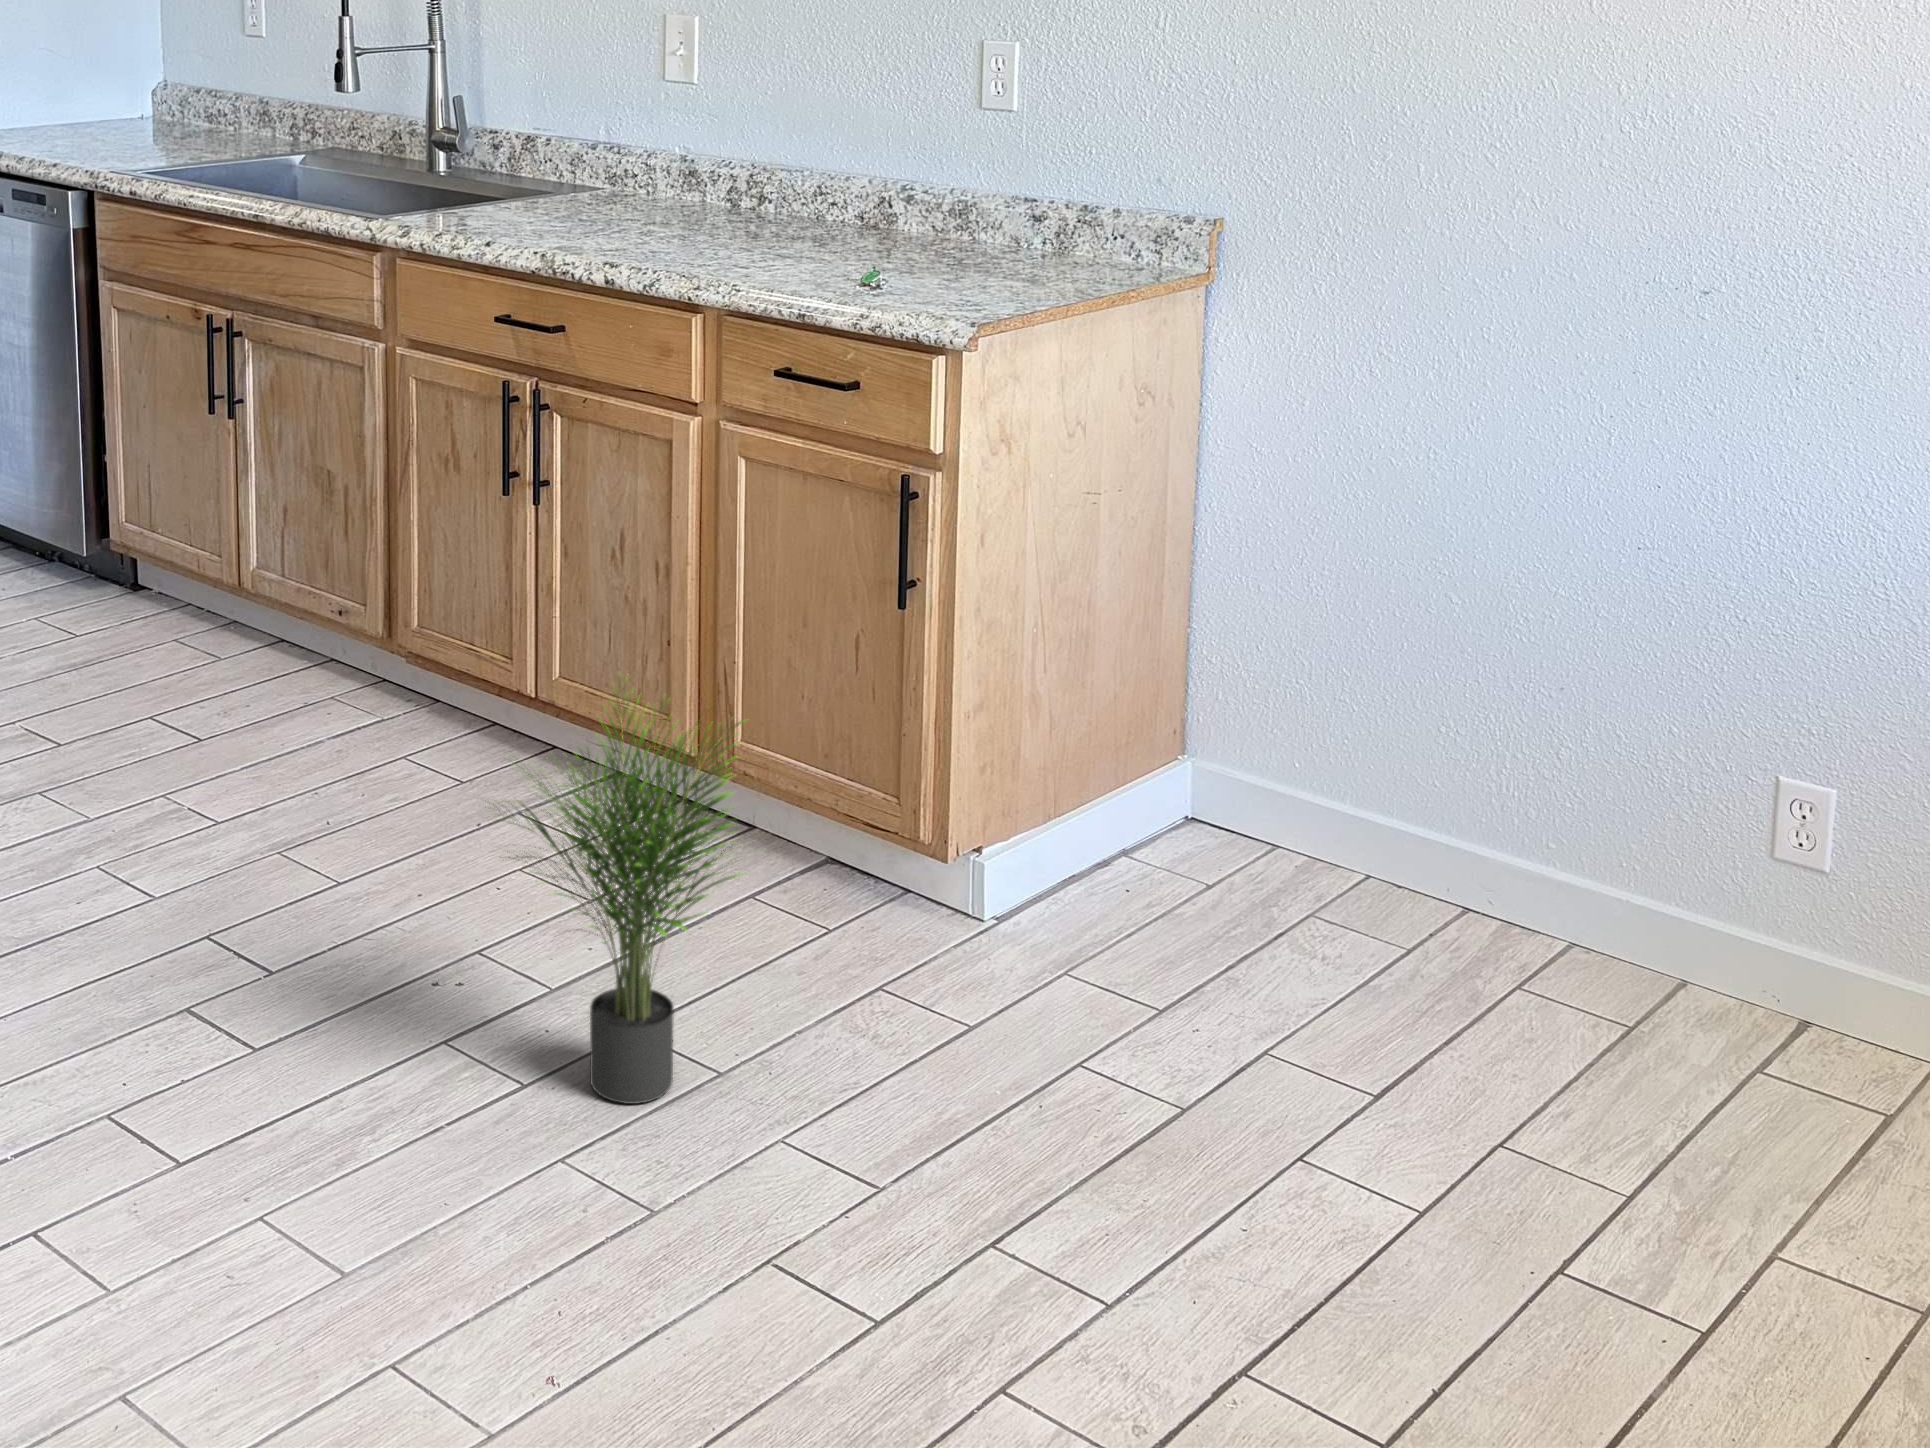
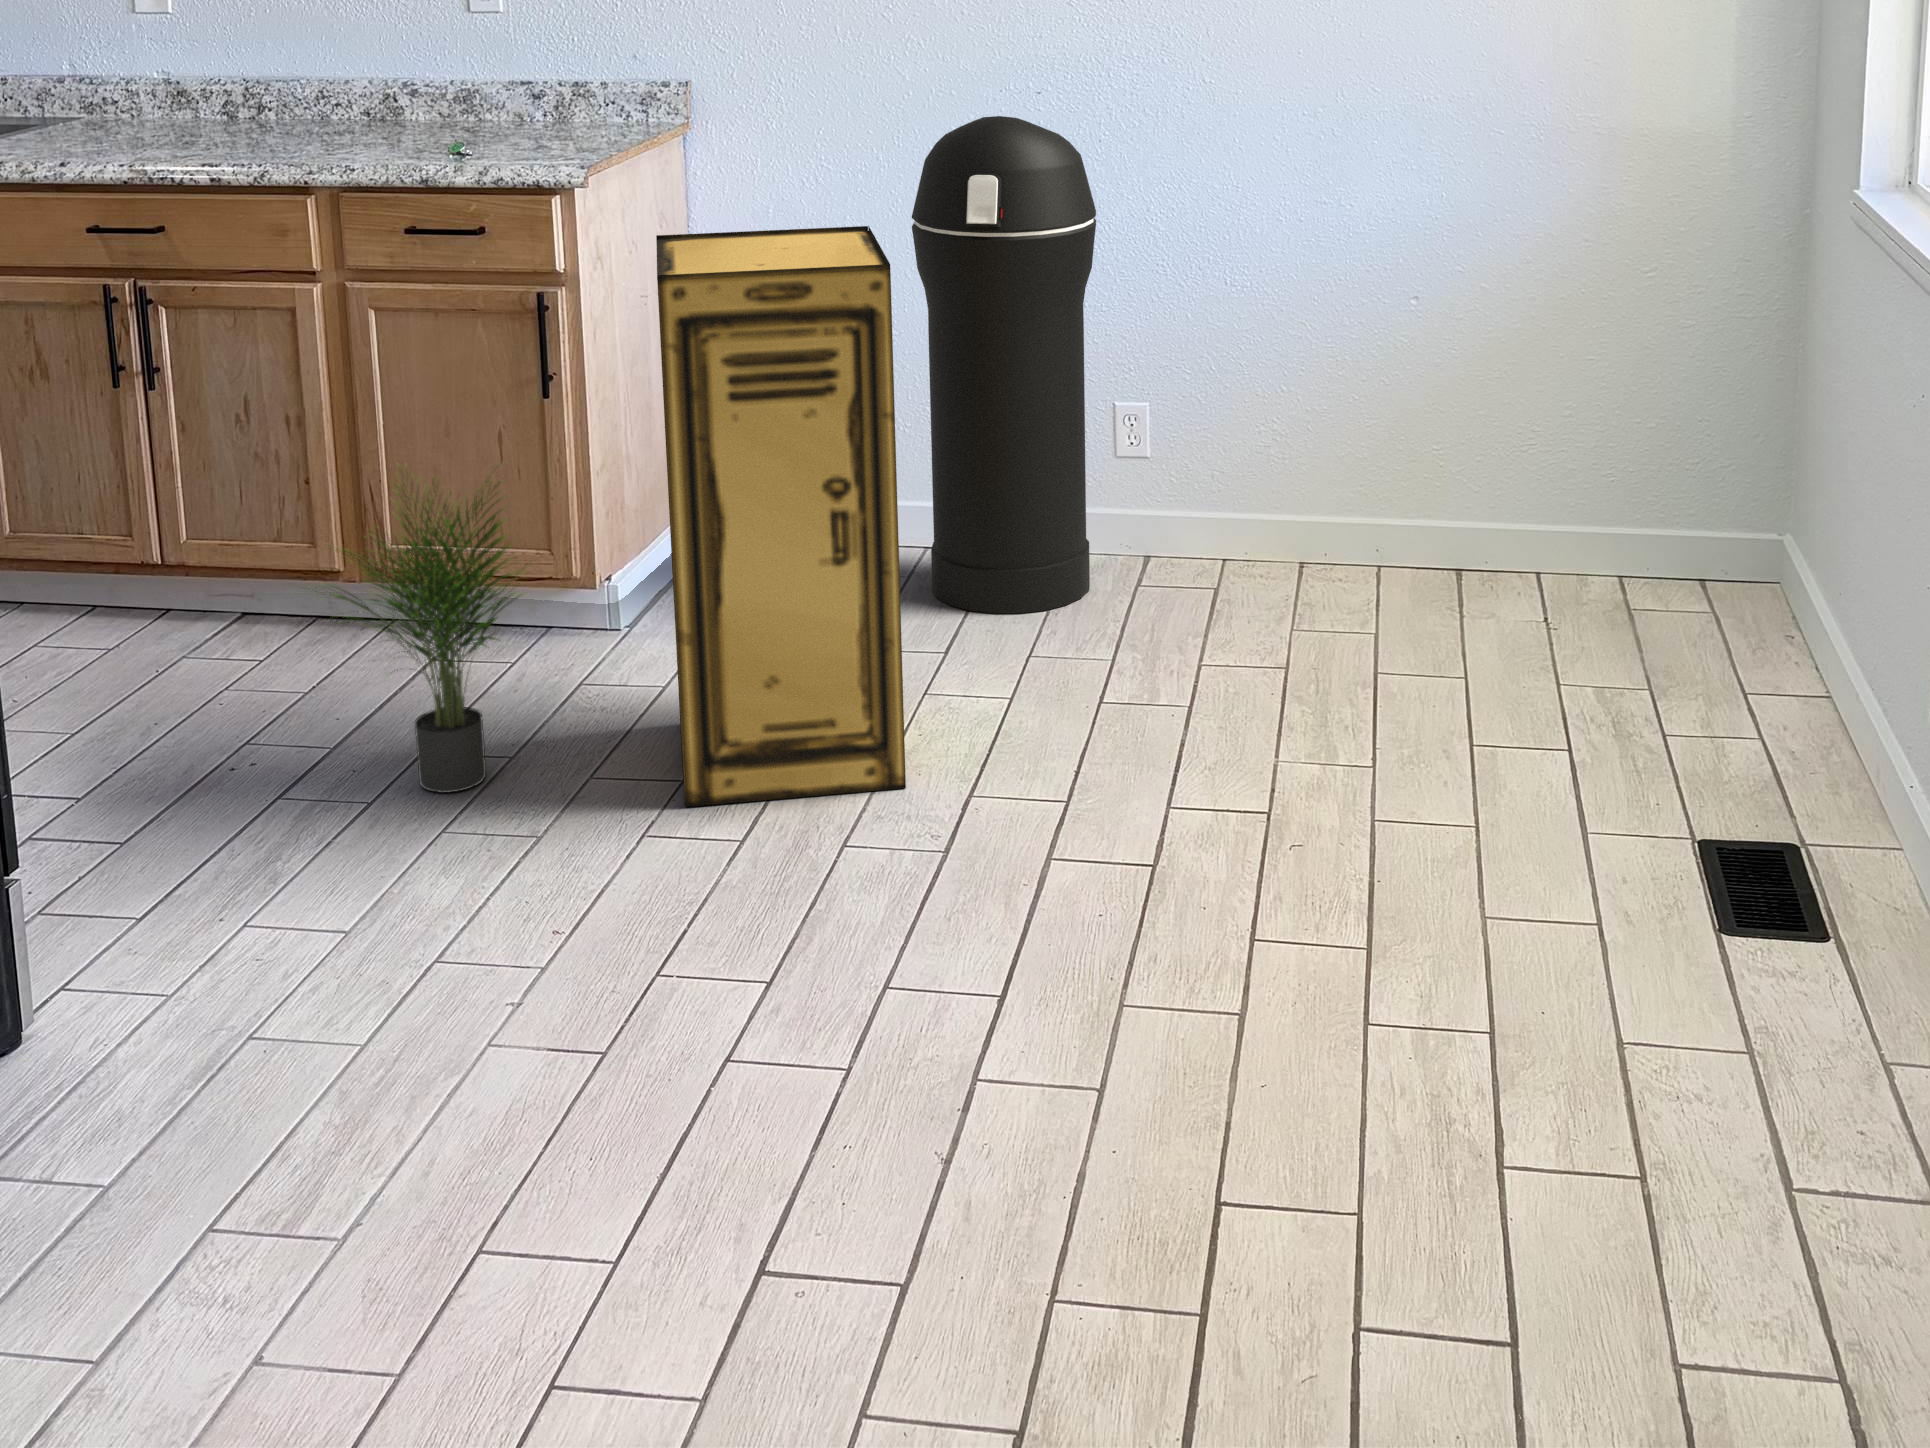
trash can: none [1427,324,1750,1072] -> present [912,116,1096,613]
storage cabinet: none [851,438,1268,1325] -> present [656,226,906,807]

